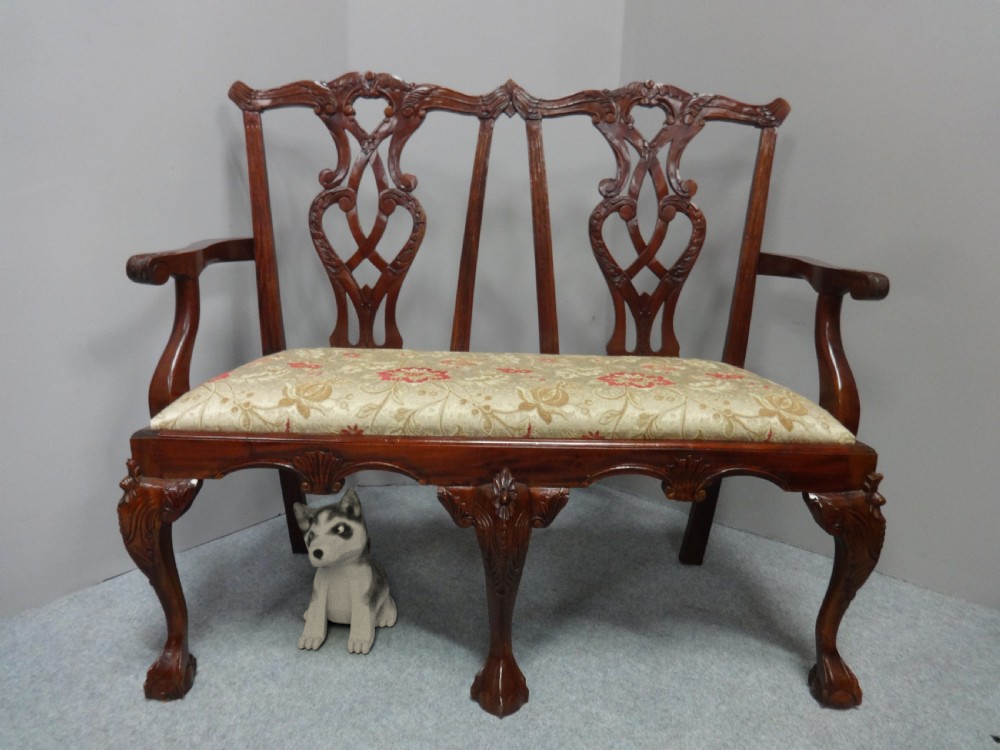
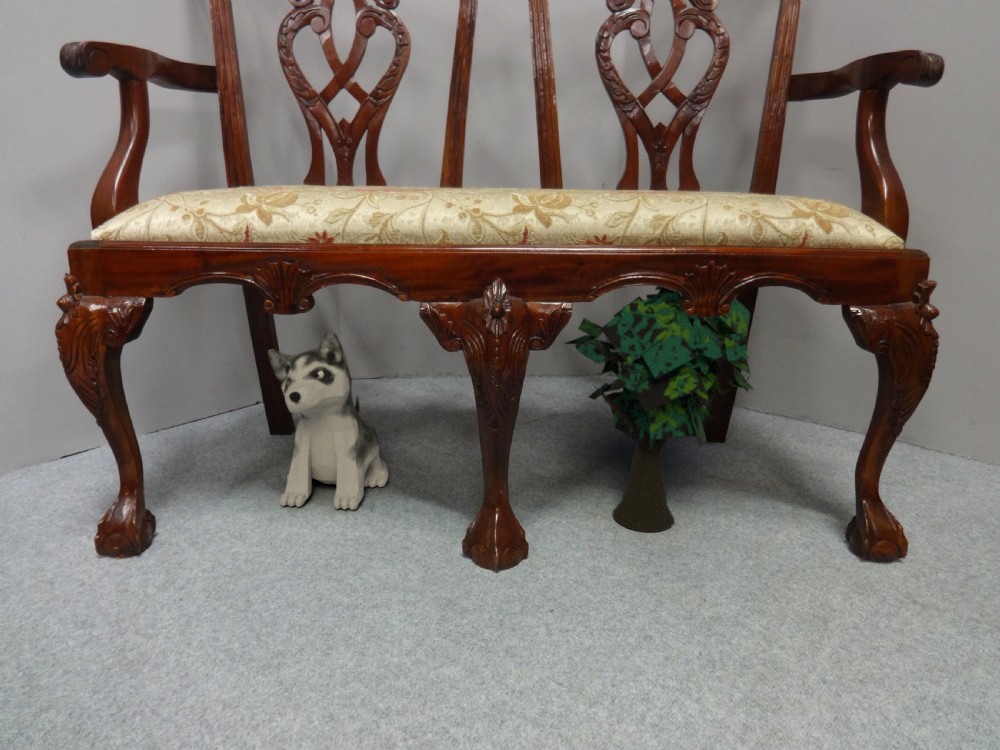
decorative plant: none [560,405,730,682] -> present [565,286,754,532]

